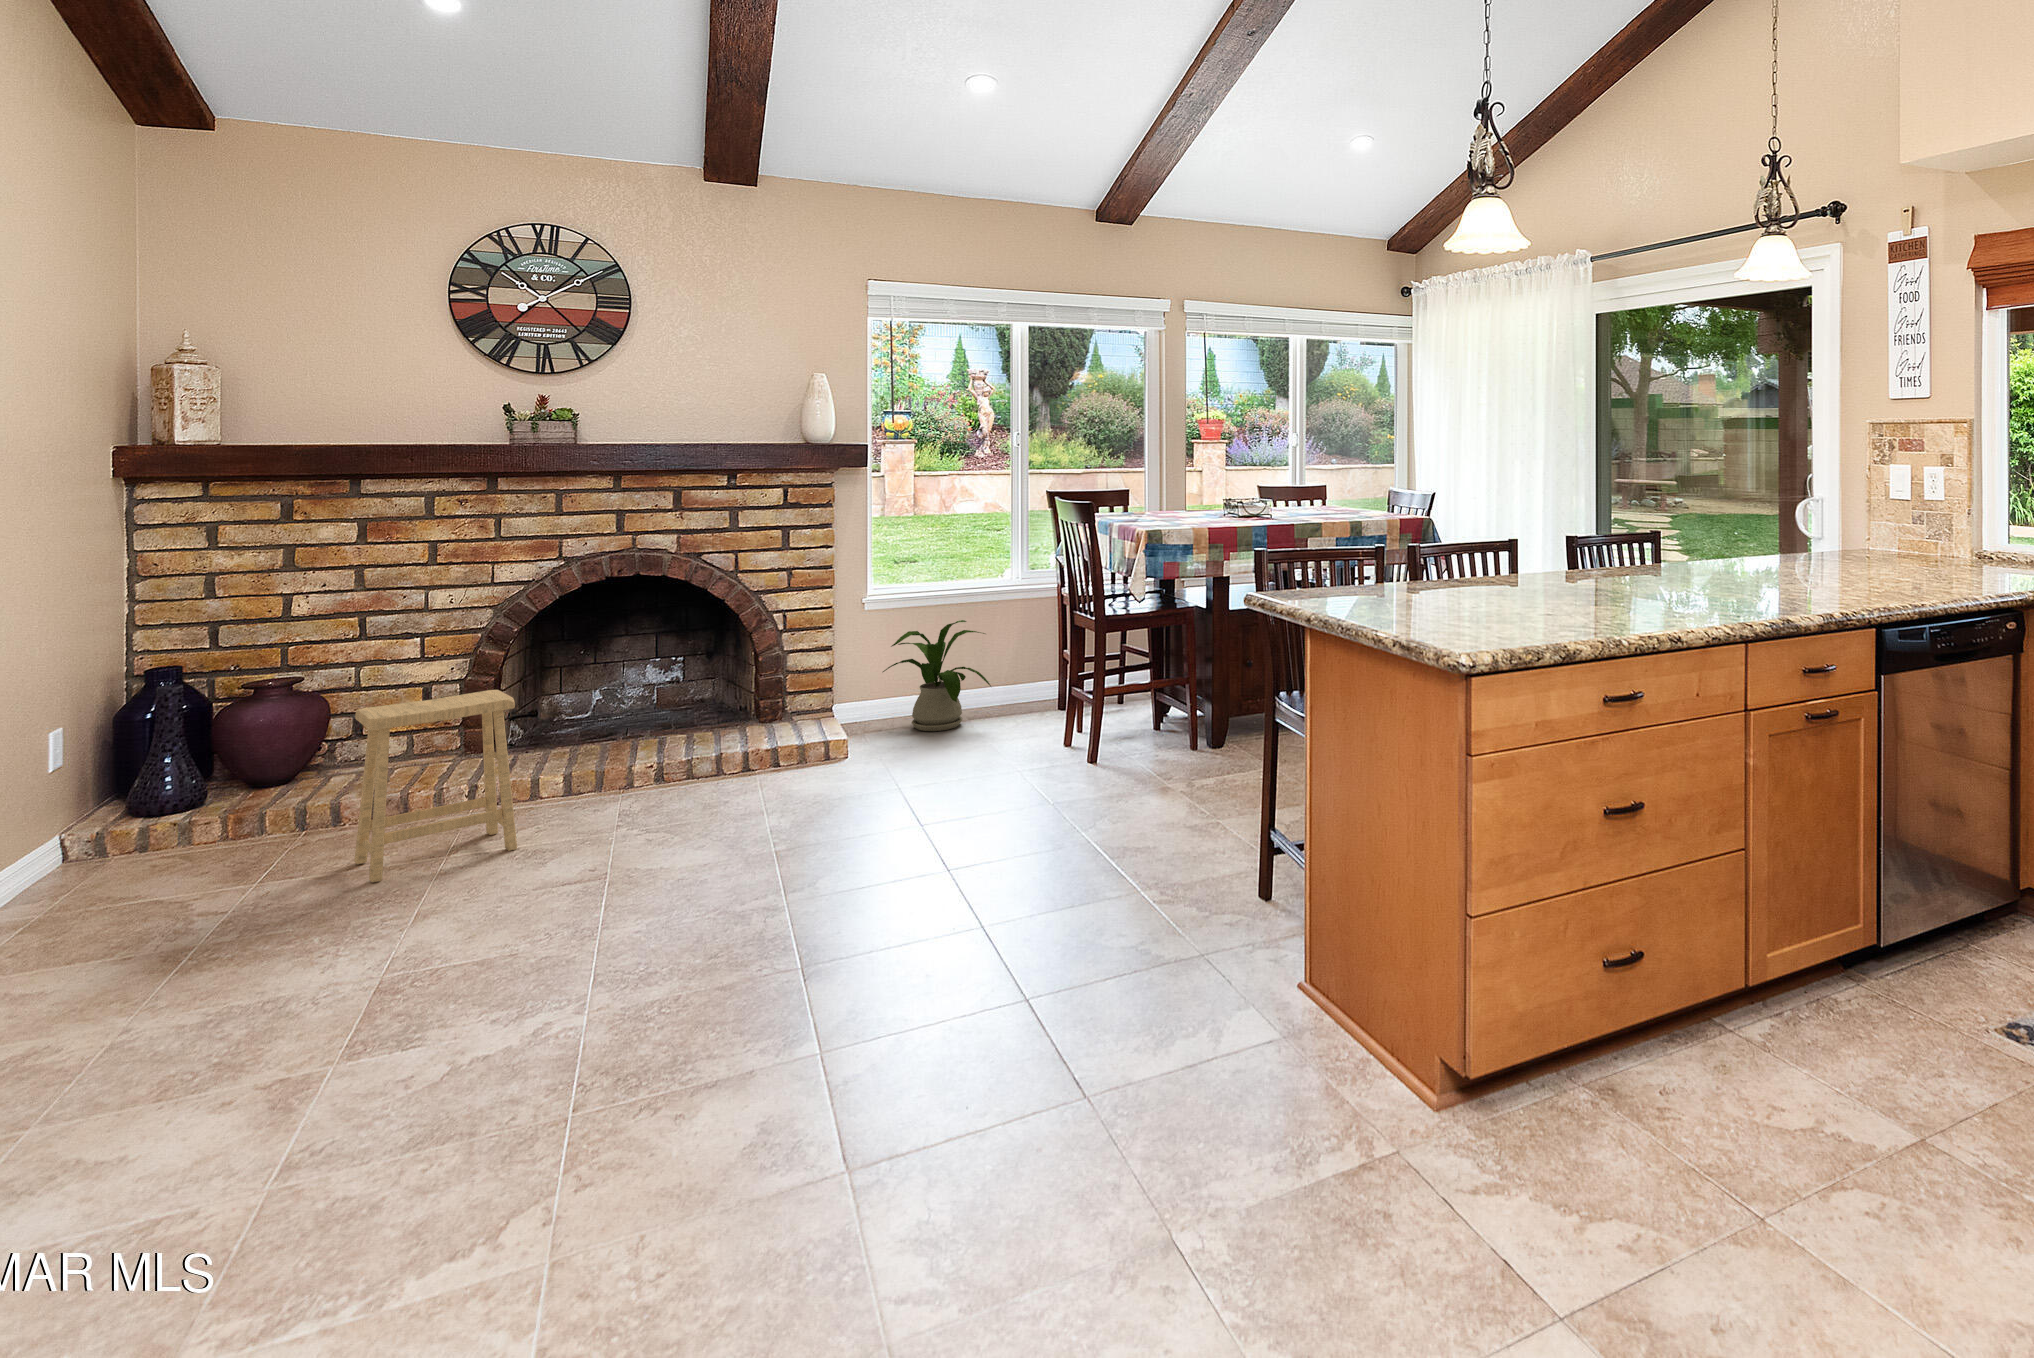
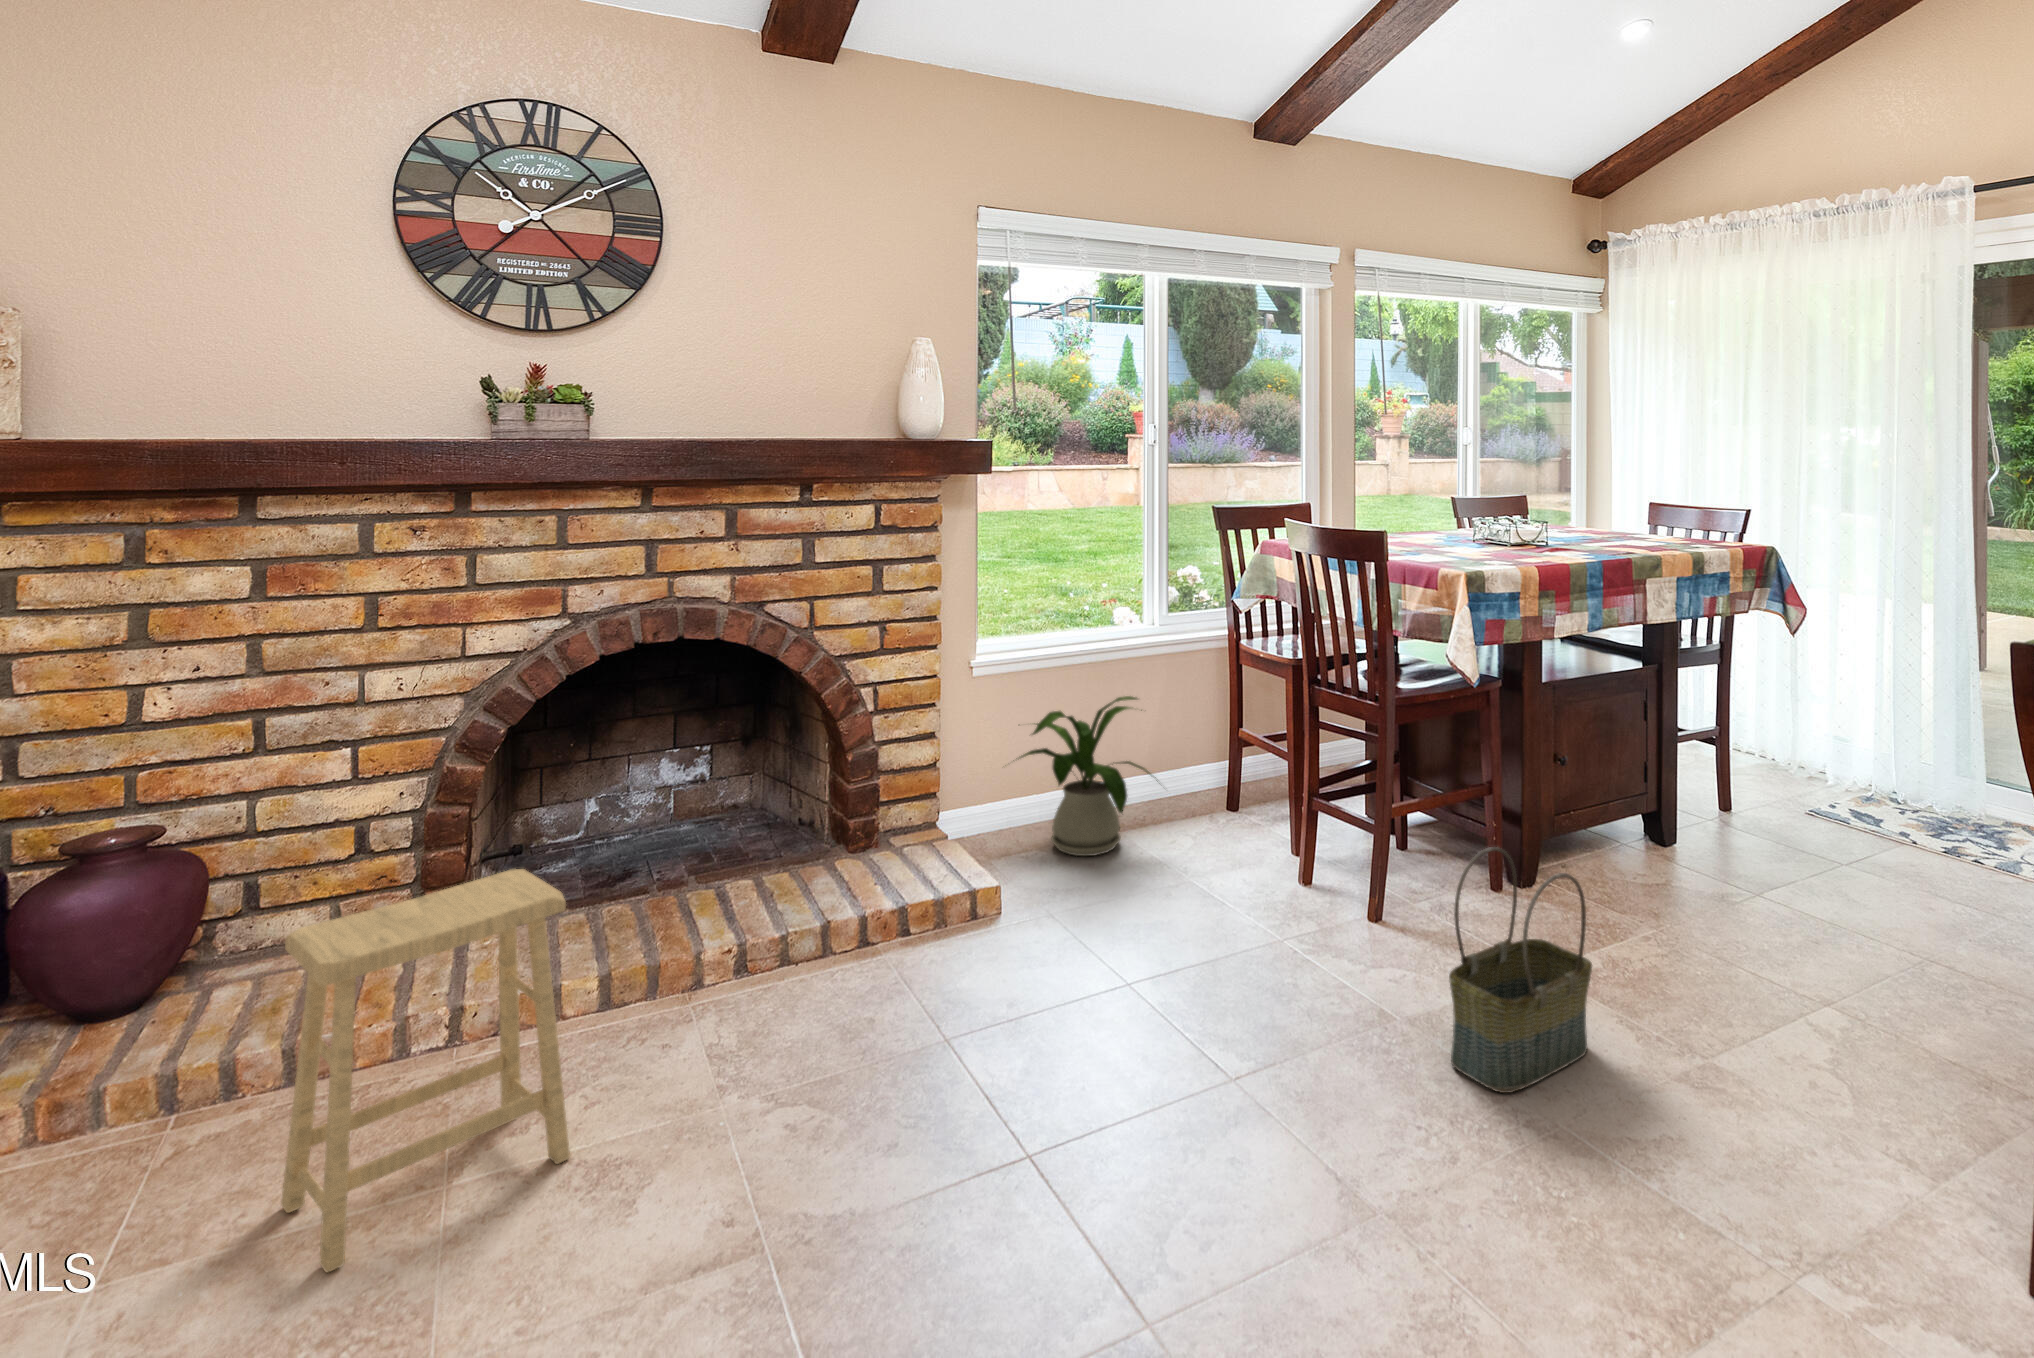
basket: none [1059,691,1159,832] -> present [1449,847,1592,1093]

